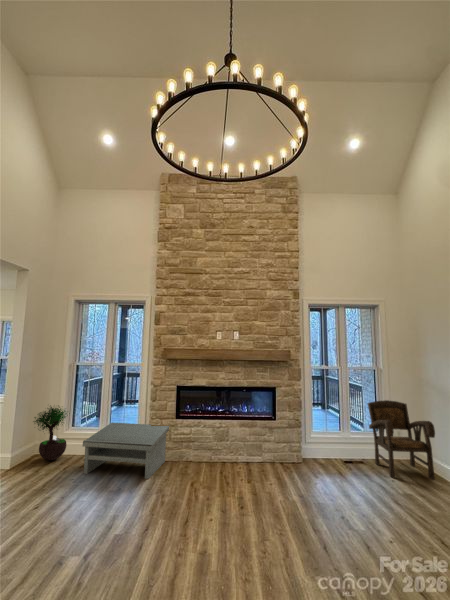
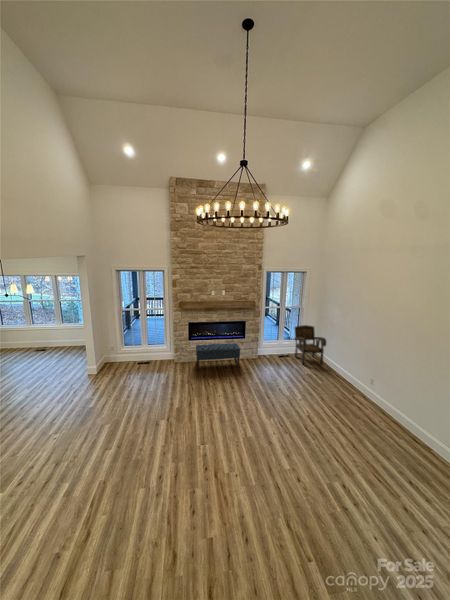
potted tree: present [33,407,67,460] -> none [104,336,126,366]
coffee table: present [83,423,169,479] -> none [140,343,186,375]
bench: none [184,427,265,473] -> present [196,343,240,369]

